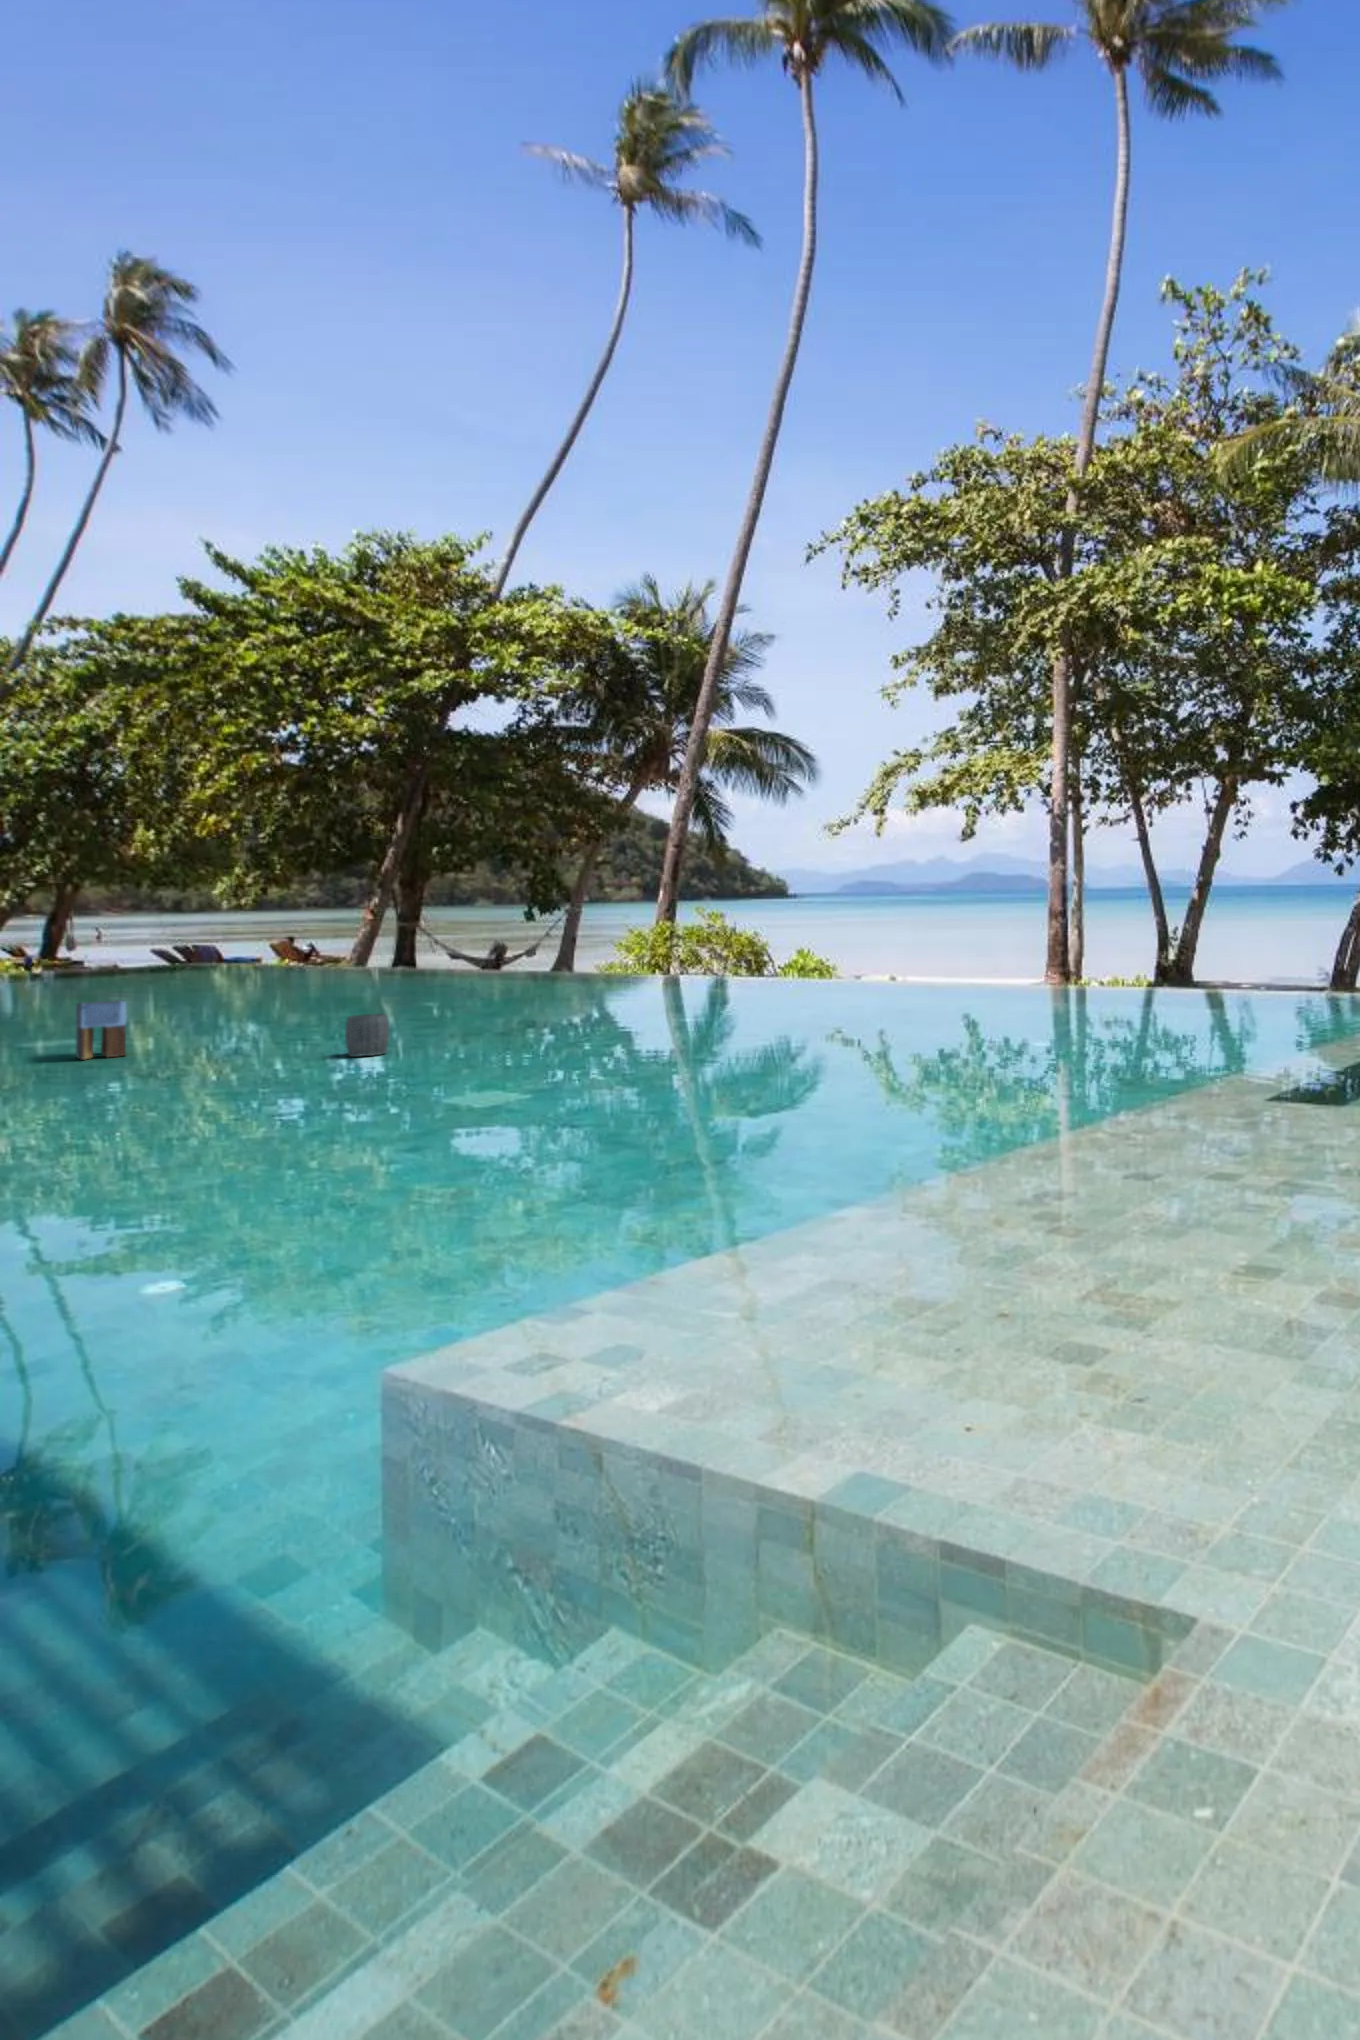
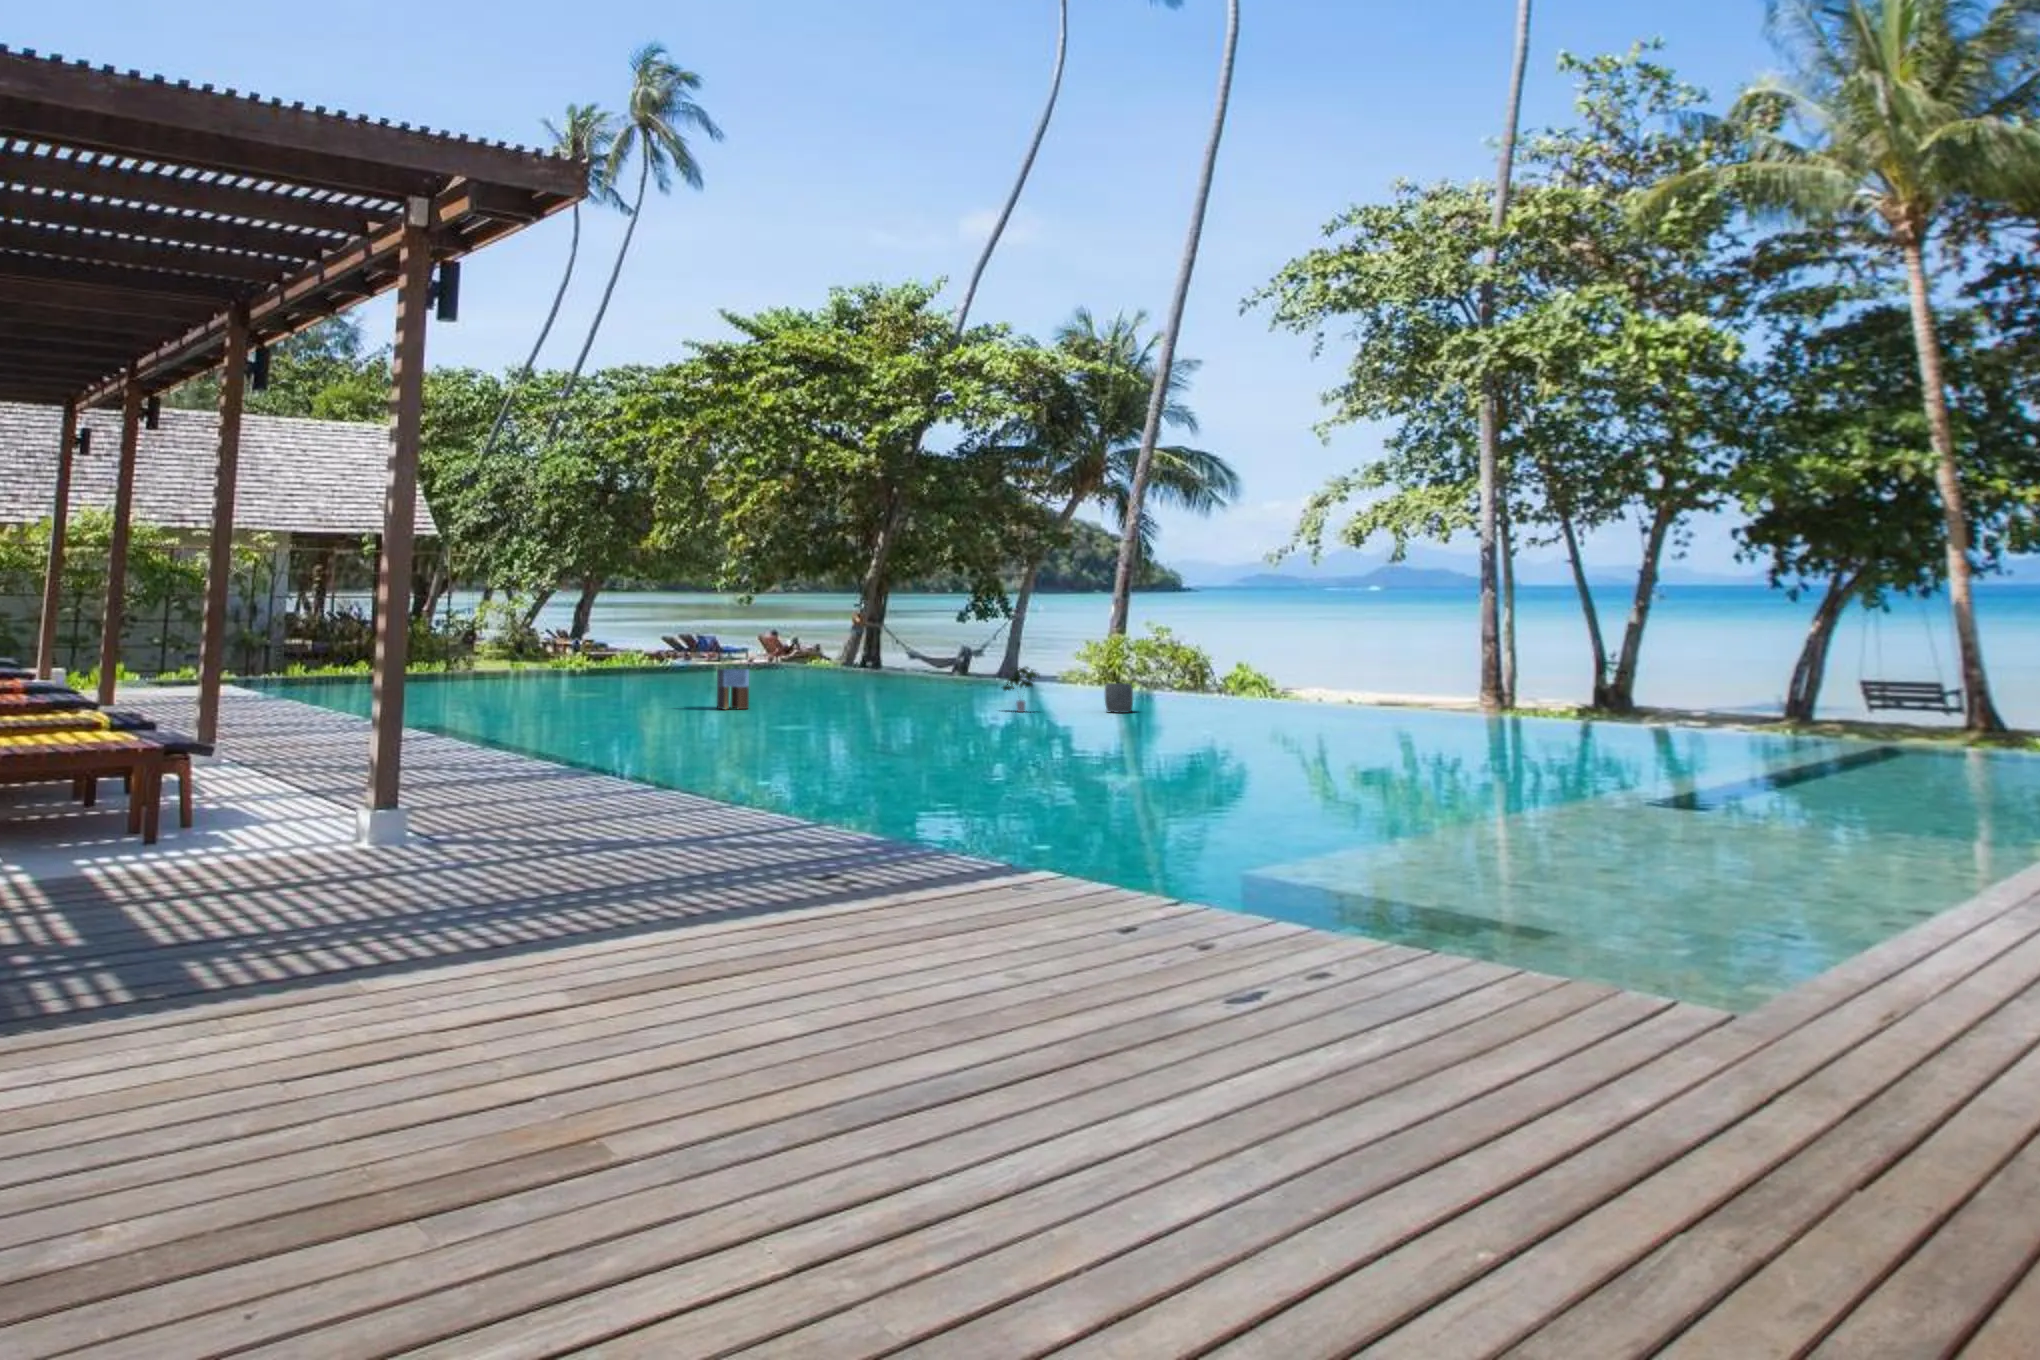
potted plant: none [500,980,551,1038] -> present [1003,667,1039,712]
woven basket: present [345,1014,389,1057] -> present [1105,683,1133,713]

